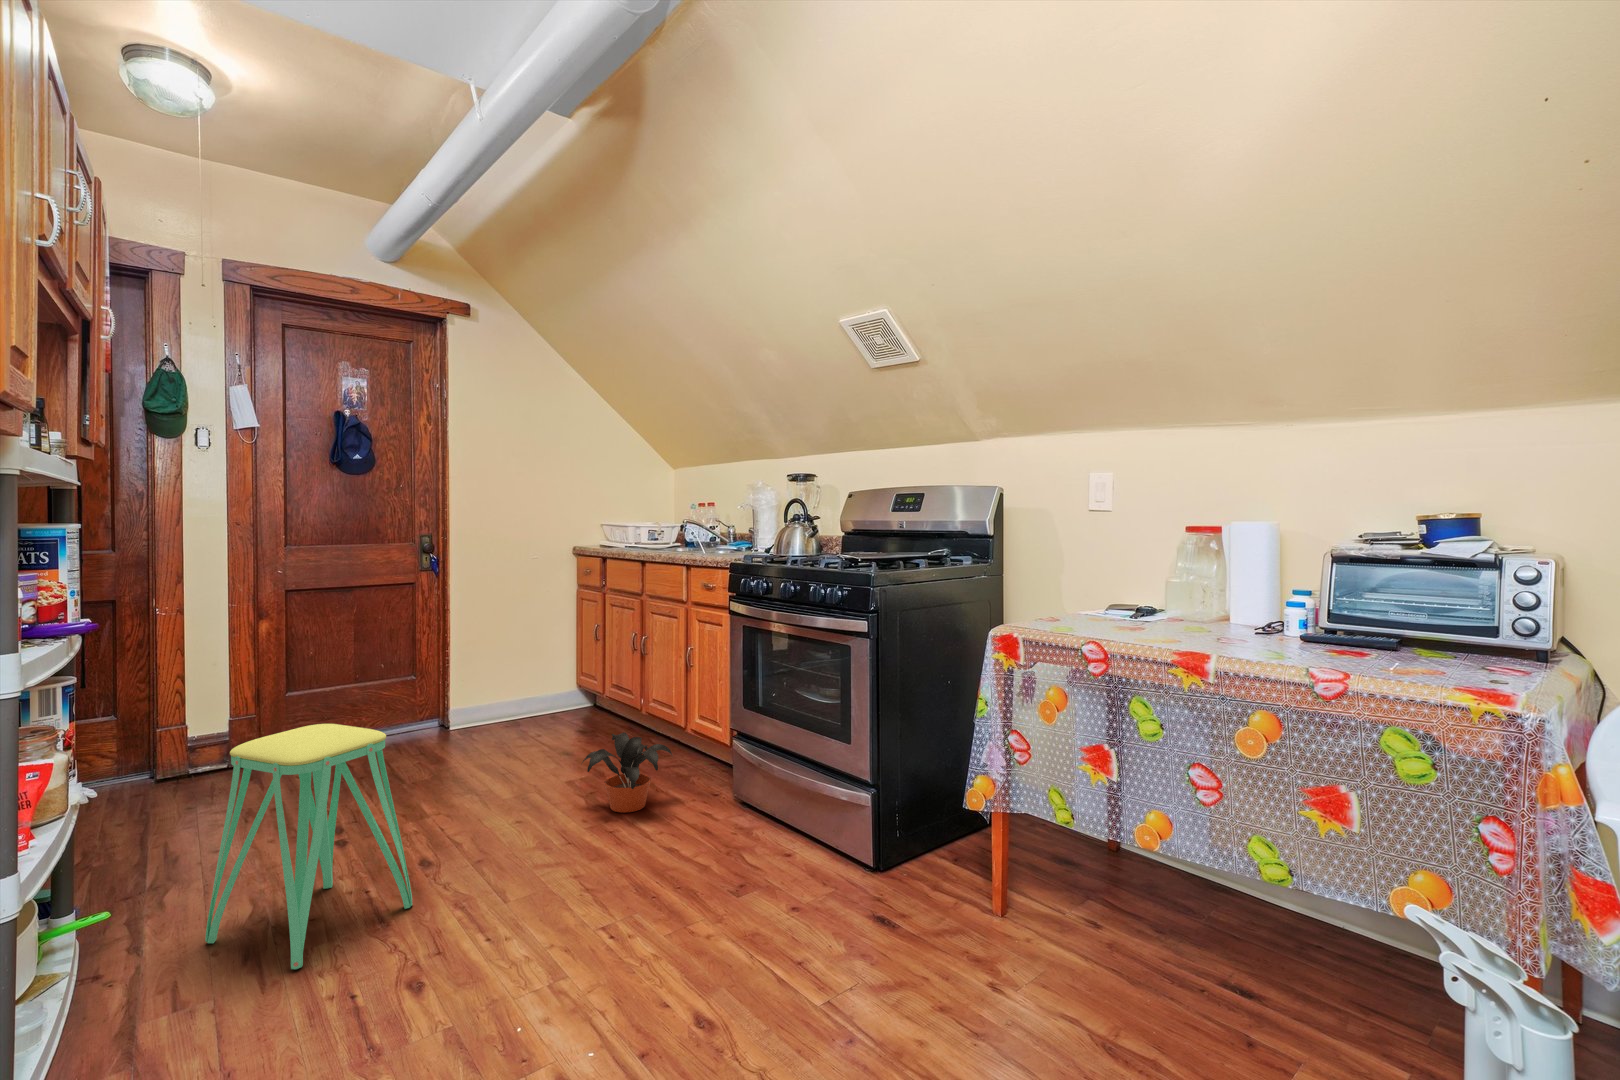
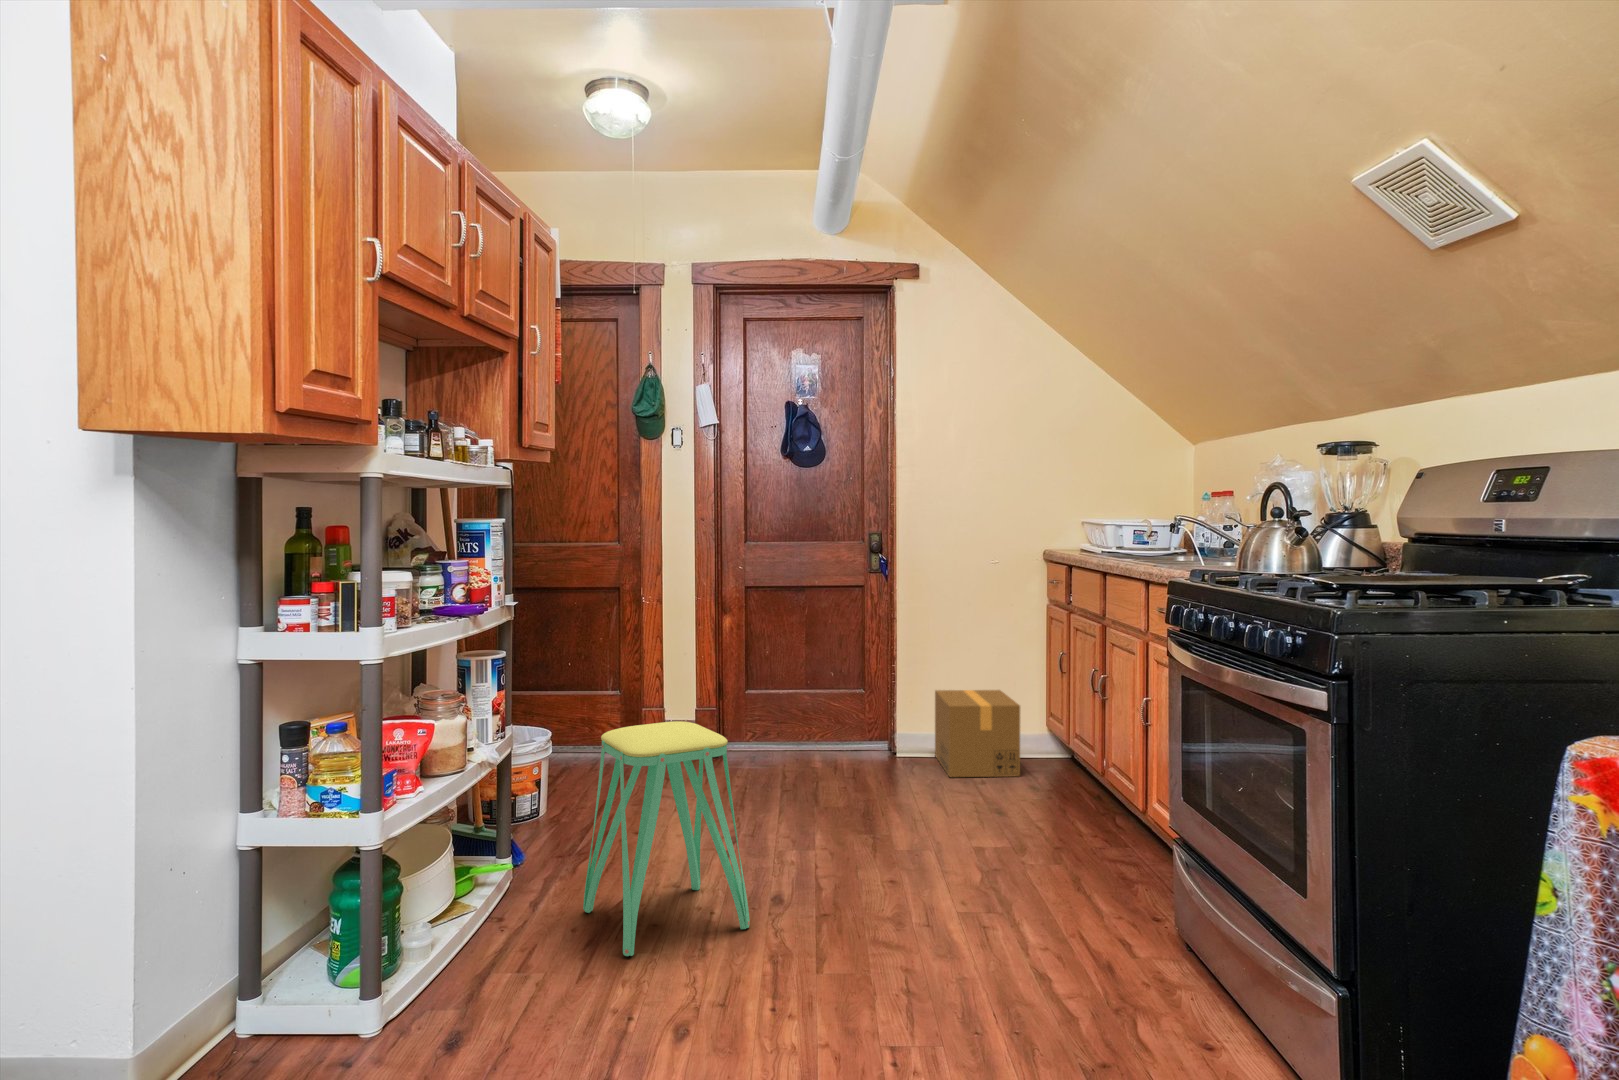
cardboard box: none [486,662,569,740] -> present [935,690,1020,777]
potted plant: present [582,732,672,813] -> none [970,786,1088,889]

